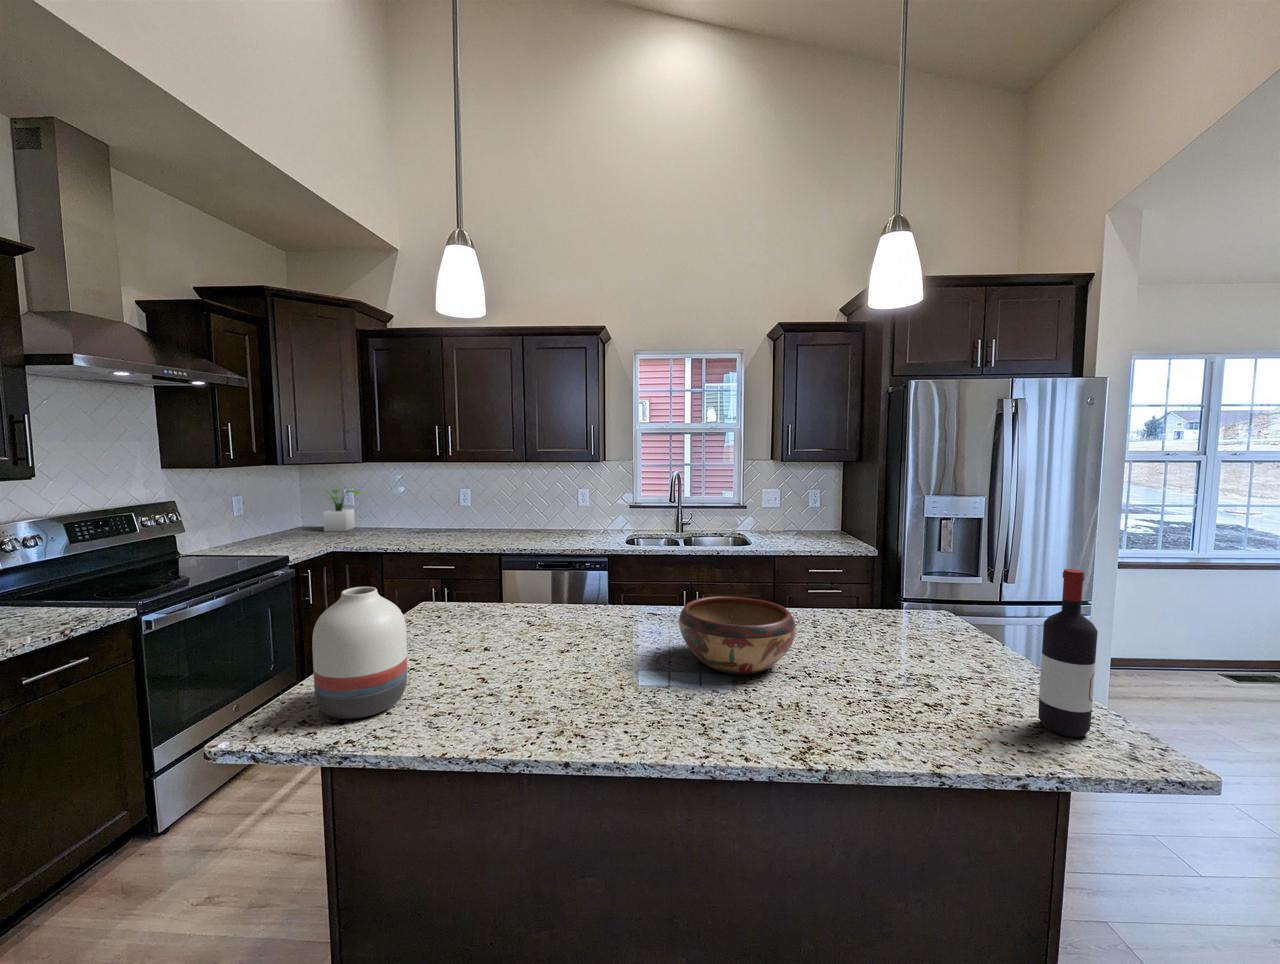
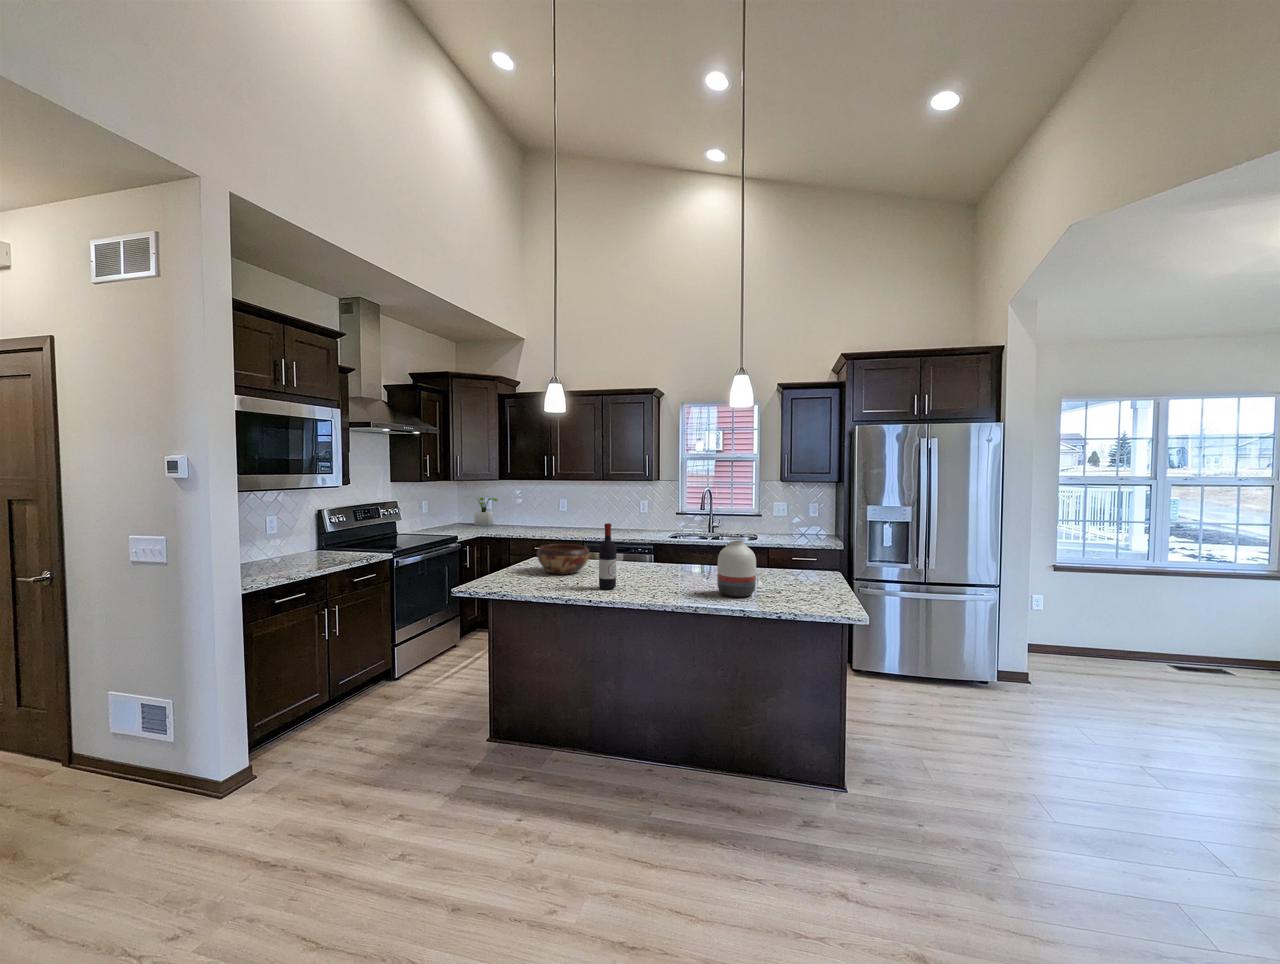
wine bottle: present [1038,569,1098,737] -> present [599,523,616,590]
vase: present [312,587,407,719] -> present [717,540,756,597]
decorative bowl: present [679,596,796,675] -> present [537,544,590,575]

